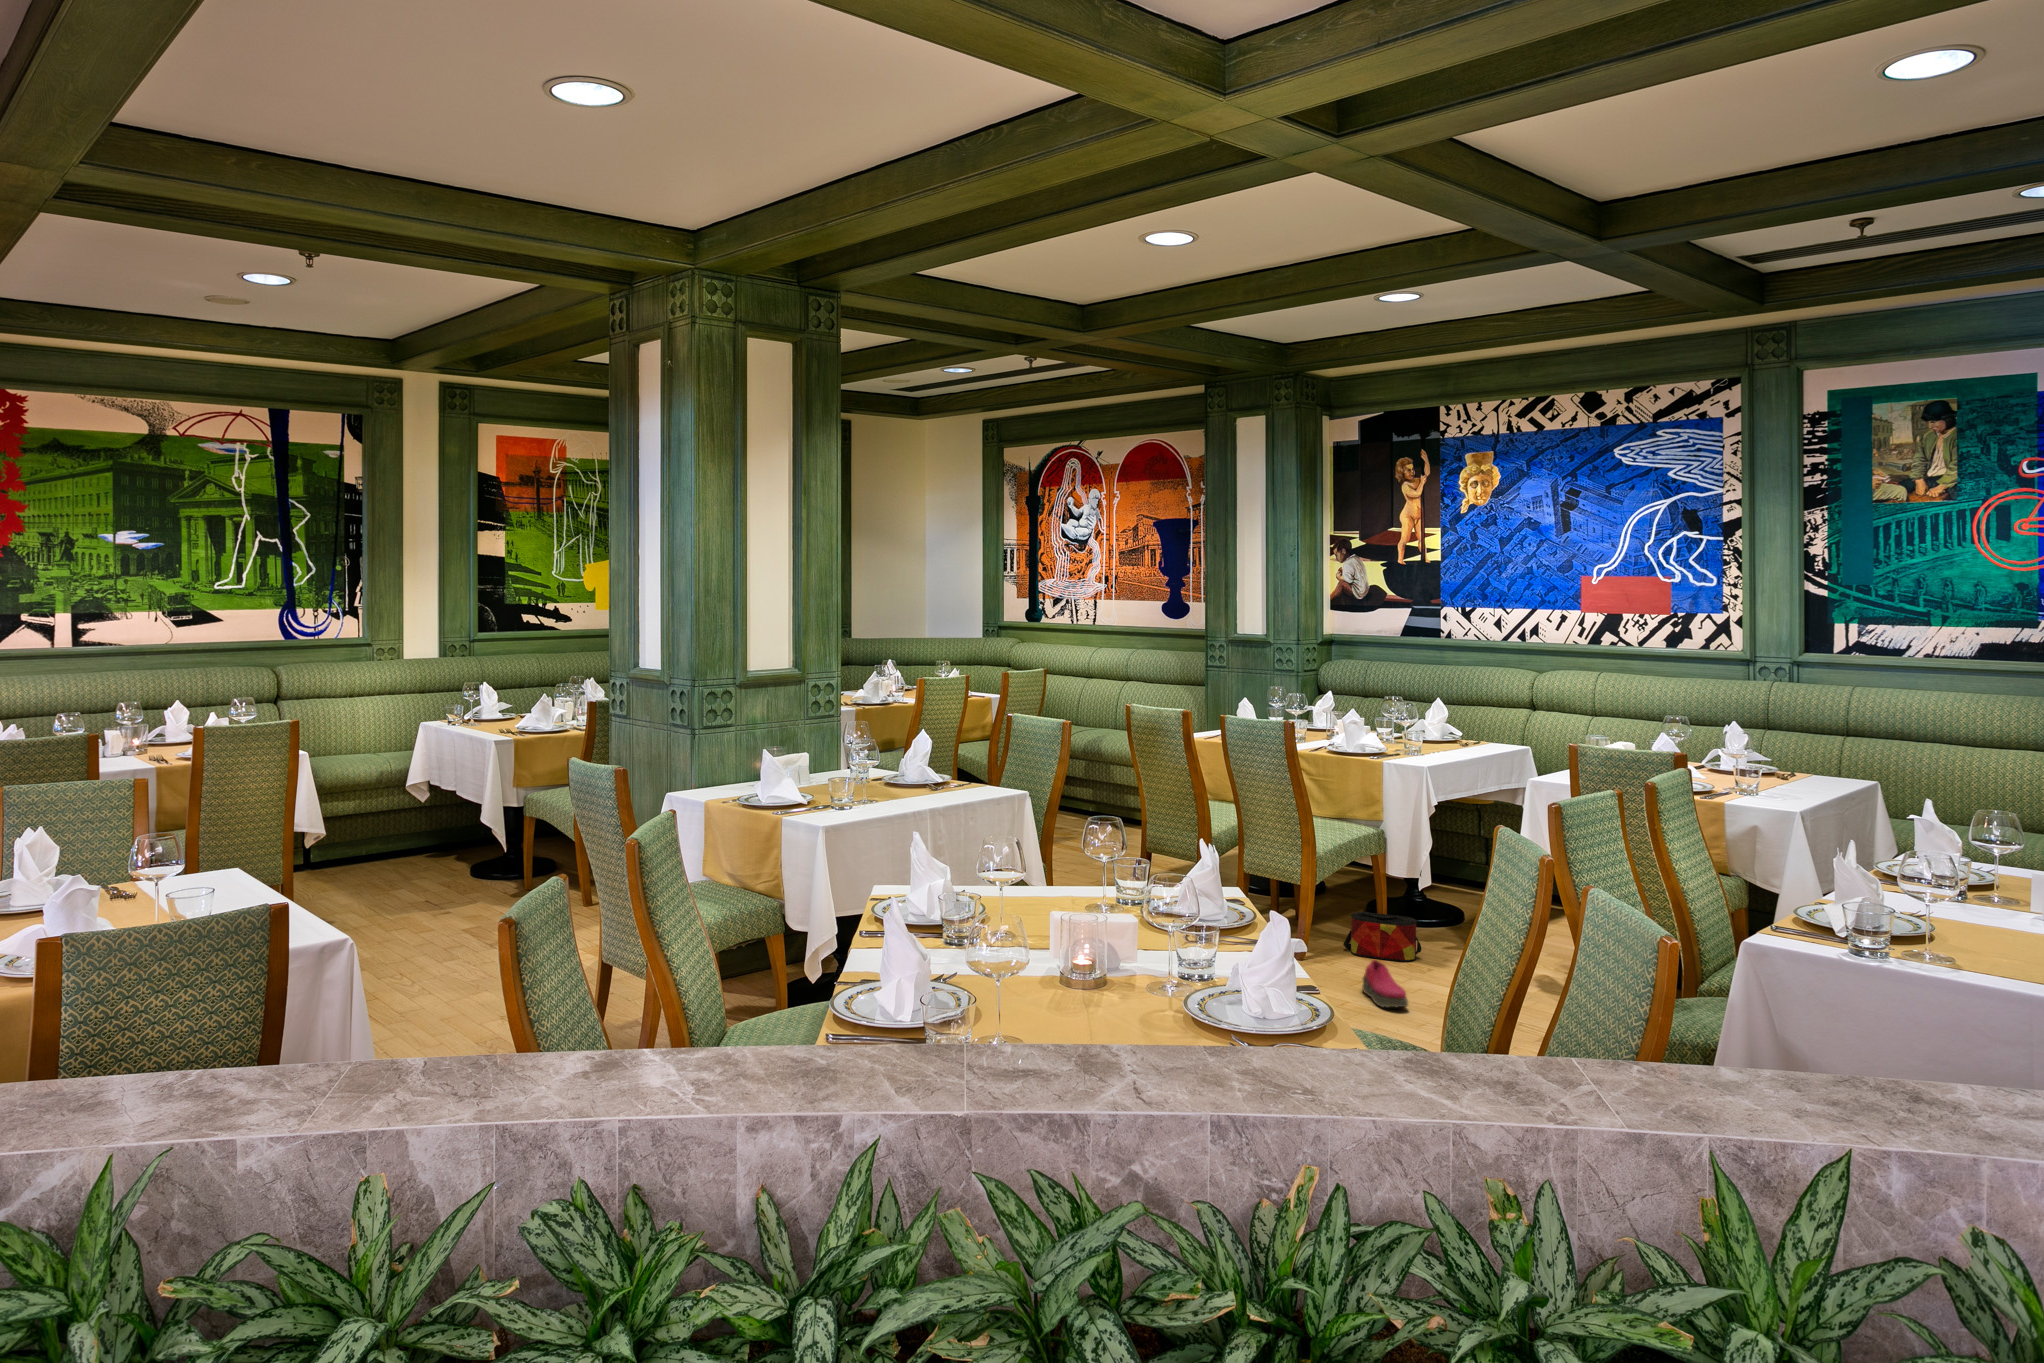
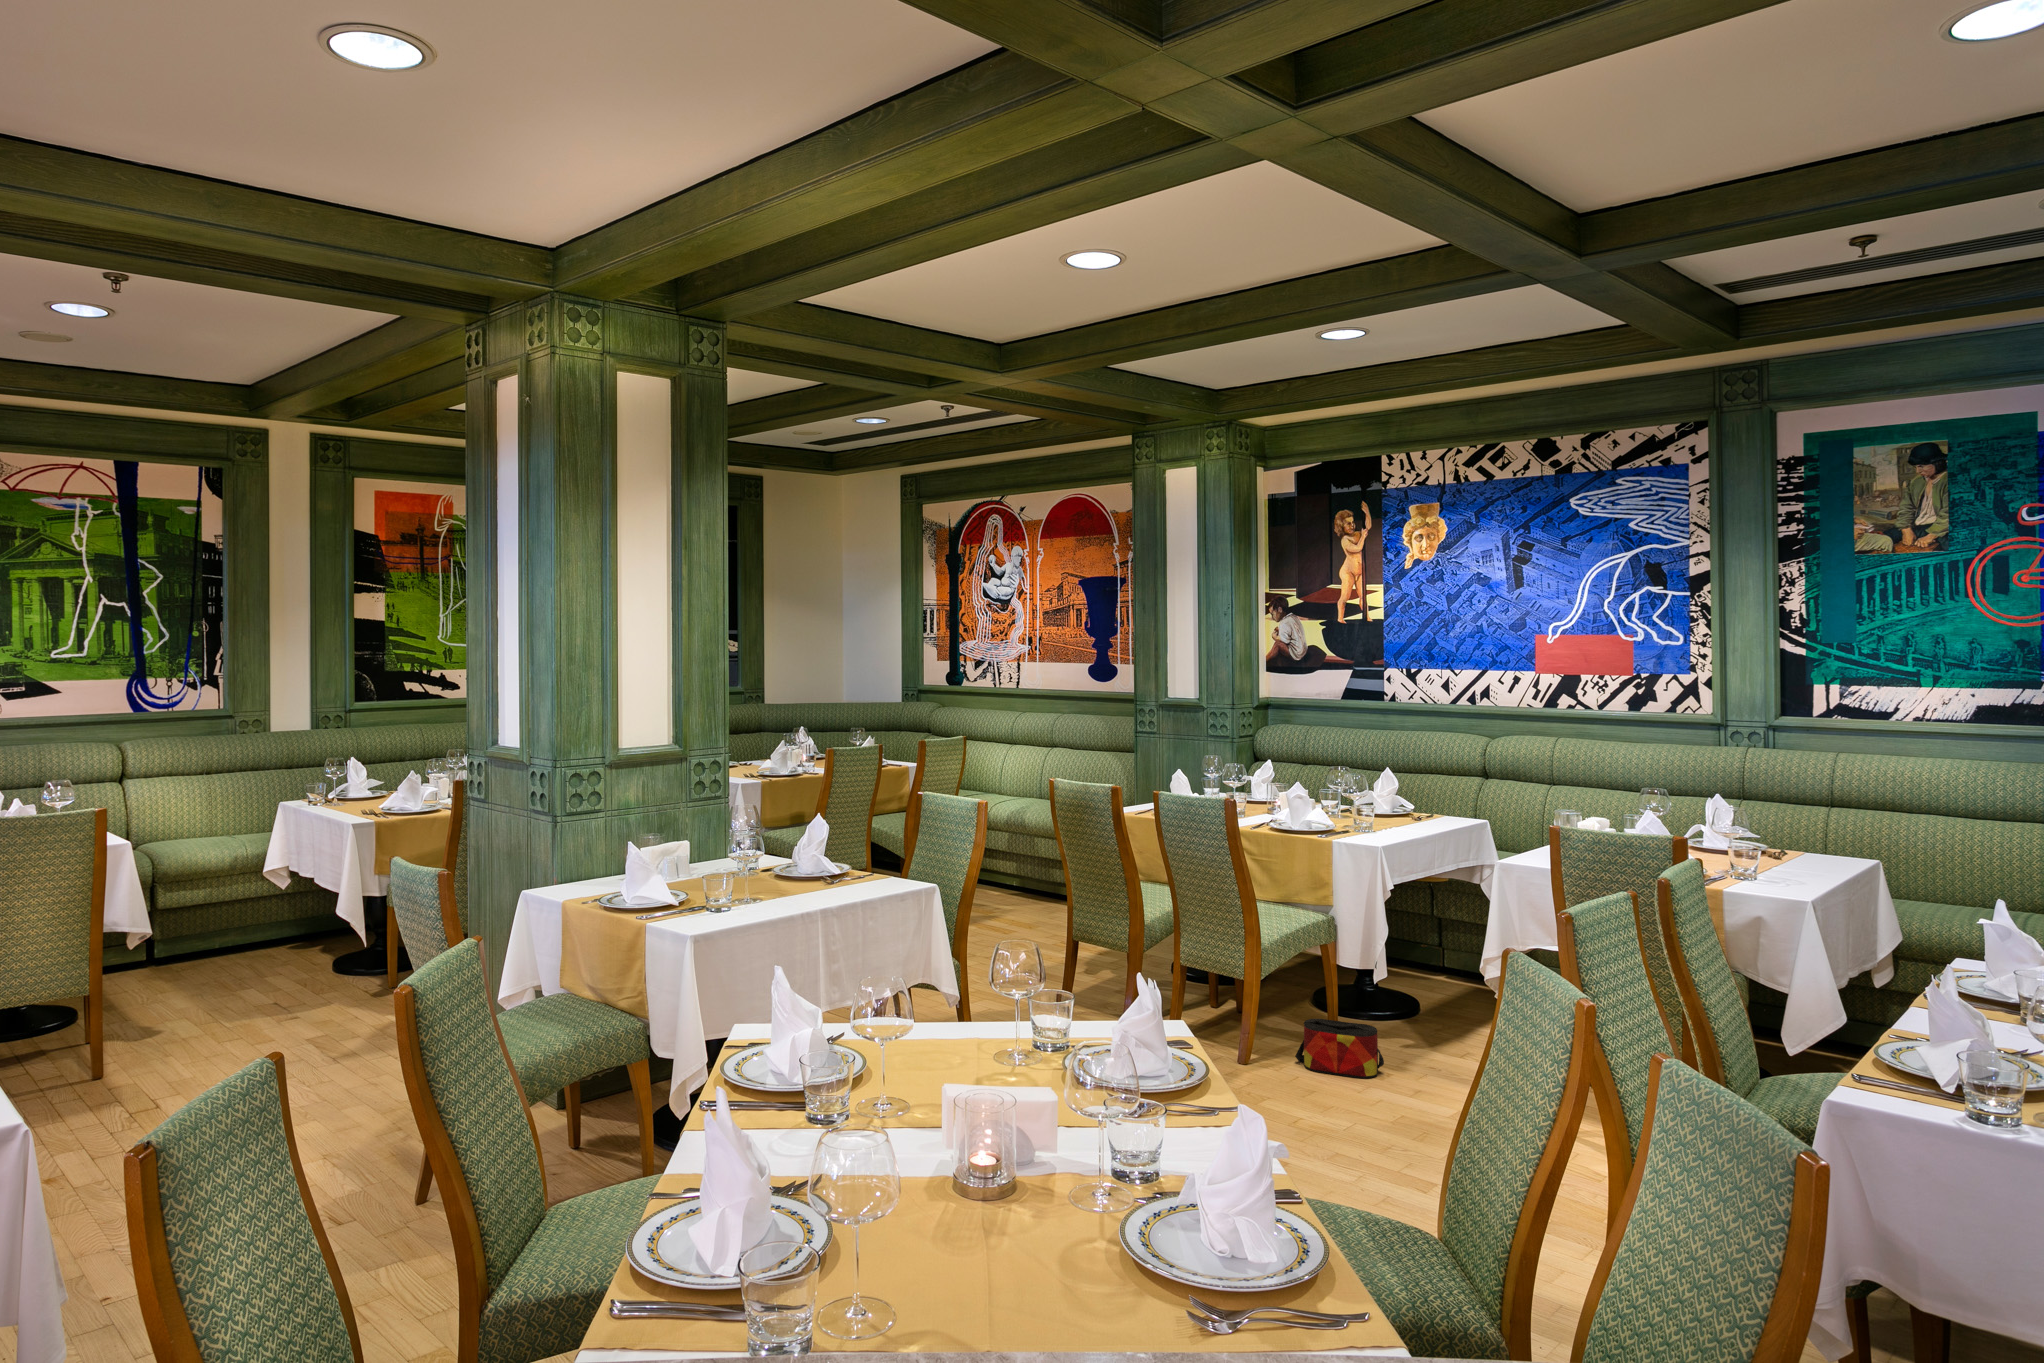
shoe: present [1362,960,1408,1007] -> none [1320,1085,1375,1147]

